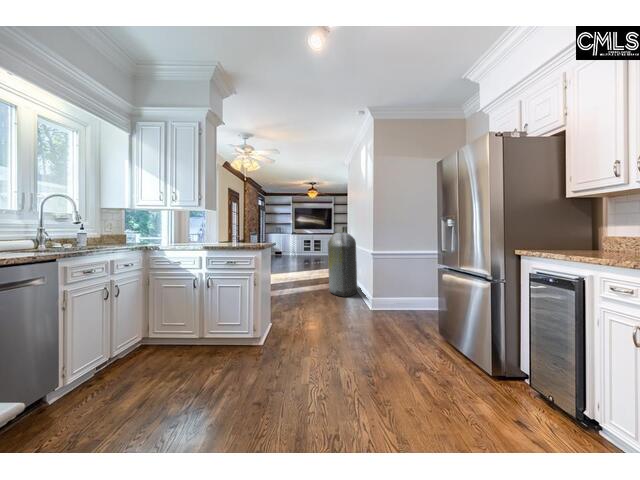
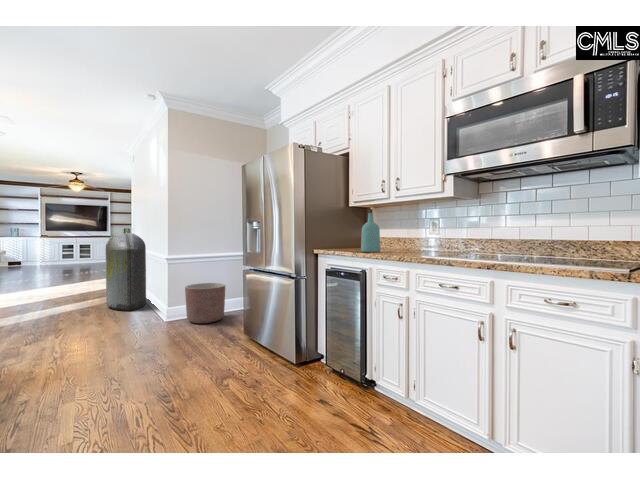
bottle: none [580,202,613,257] -> present [361,209,380,252]
planter: none [386,278,423,316] -> present [185,283,226,323]

